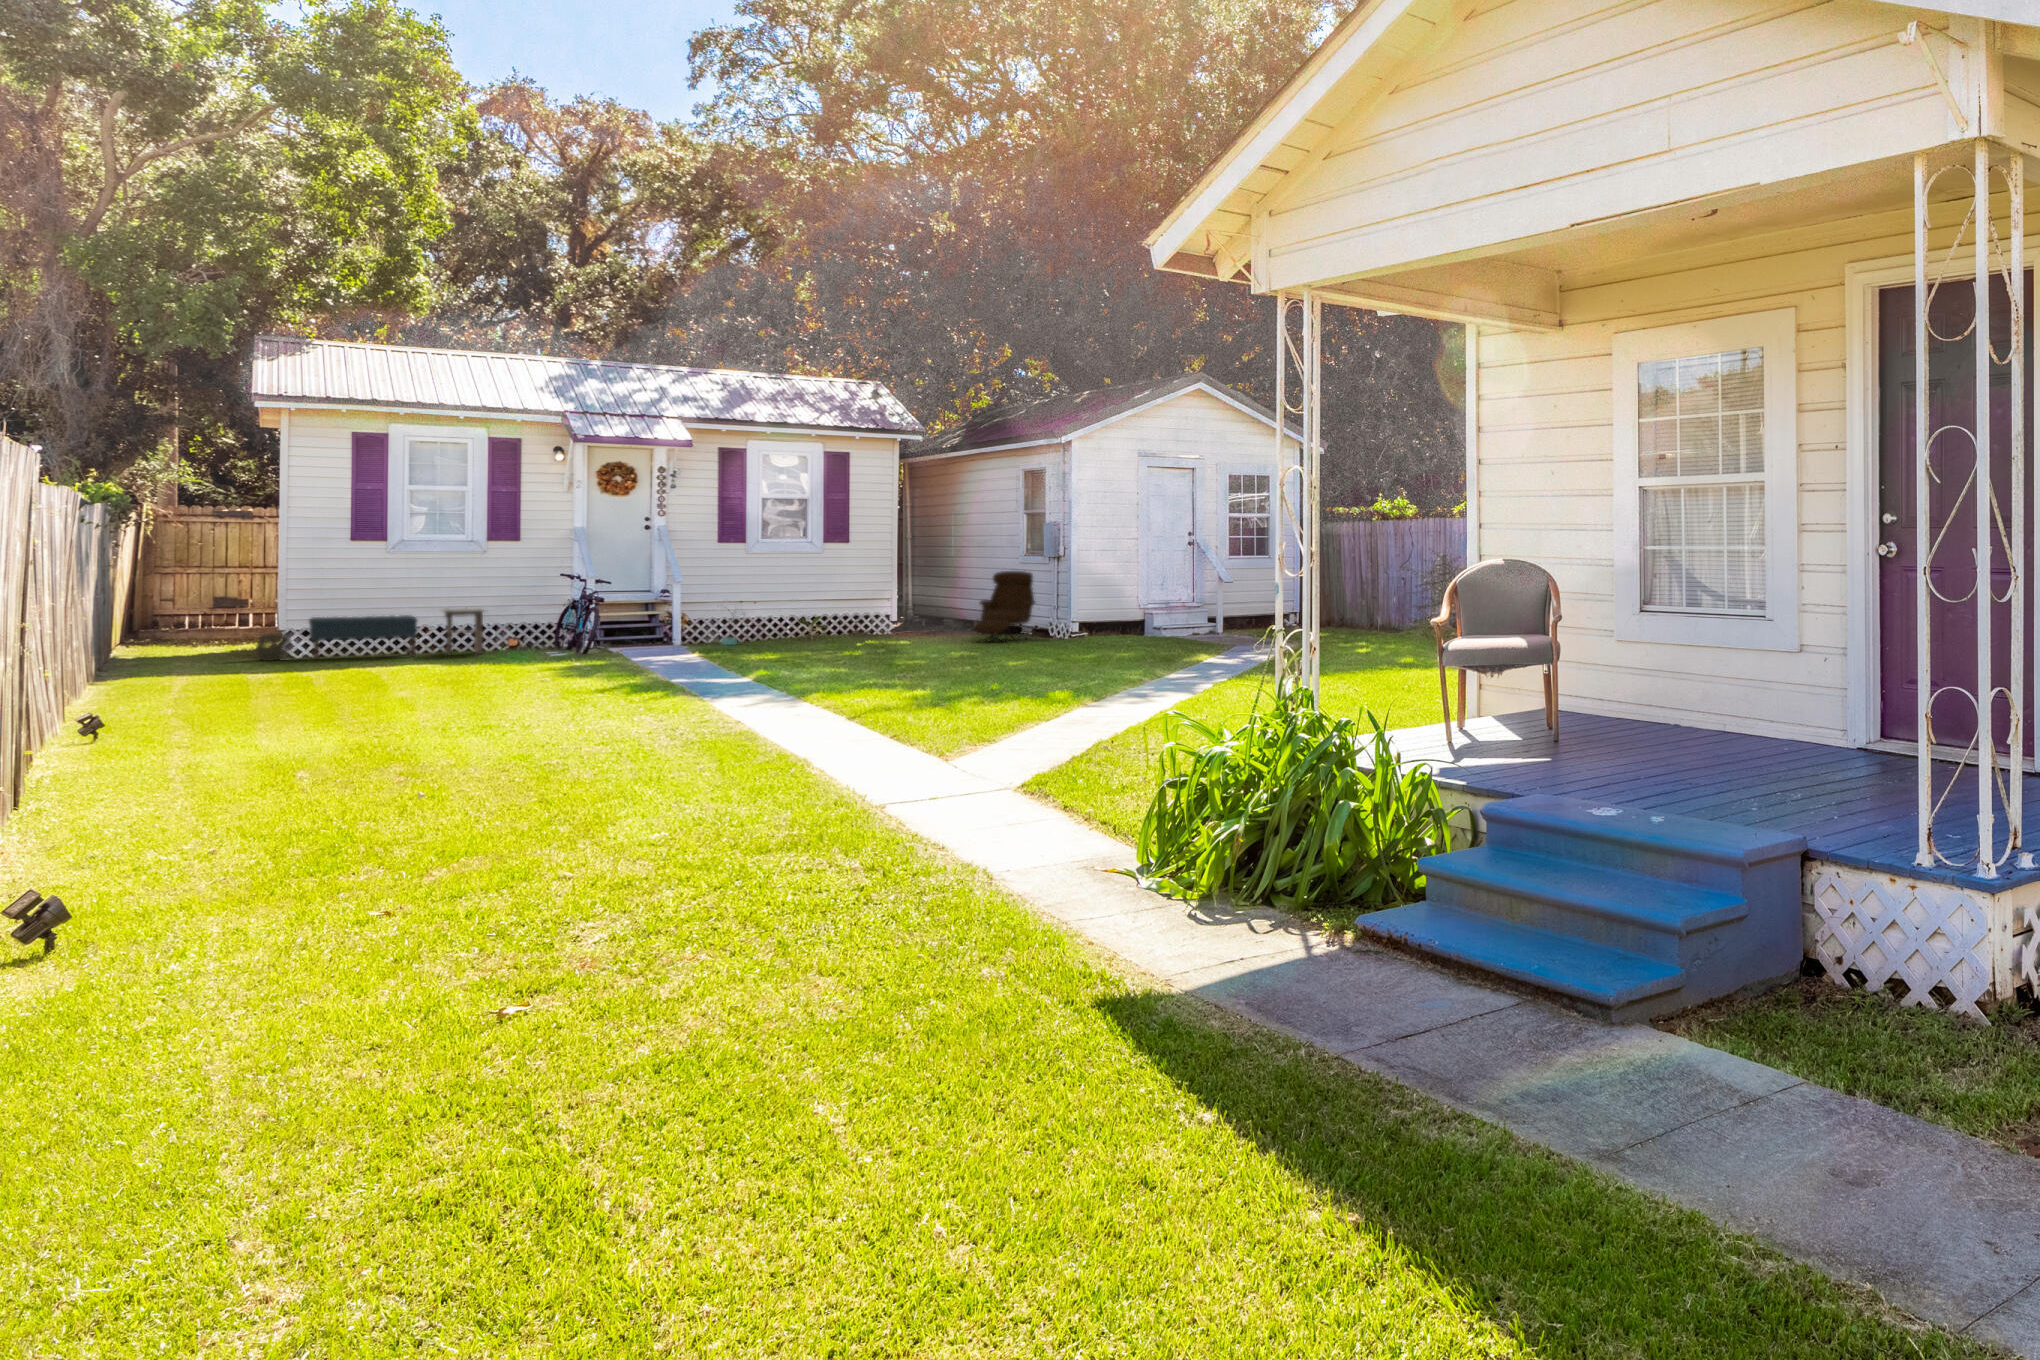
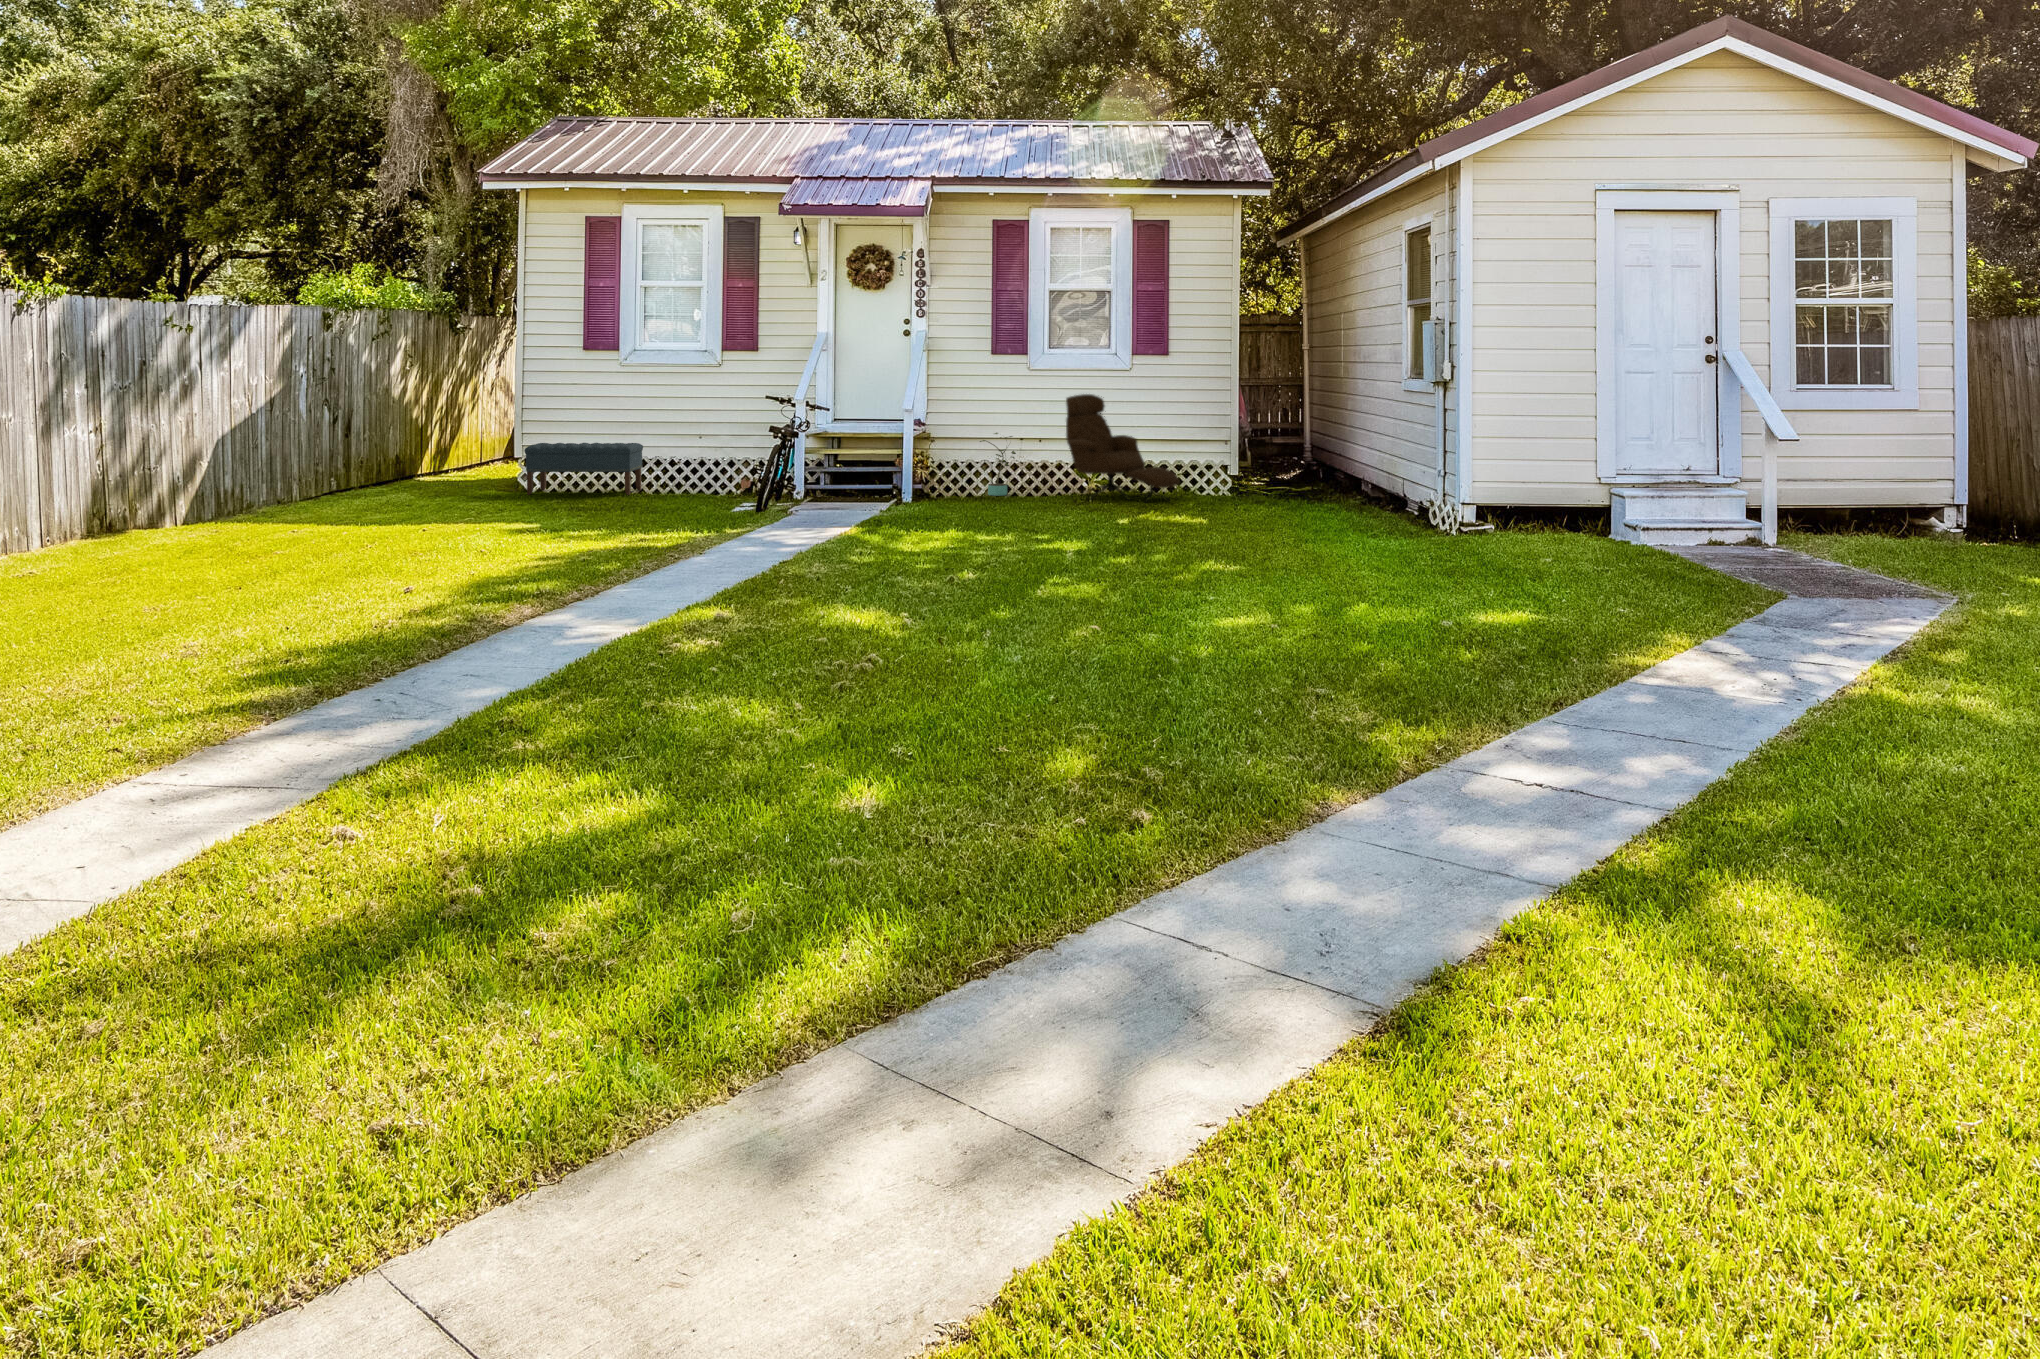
lounge chair: present [973,571,1035,642] -> present [1066,394,1180,502]
side table: present [444,609,484,655] -> none [654,436,717,496]
woven basket: present [256,633,293,660] -> none [487,460,525,492]

